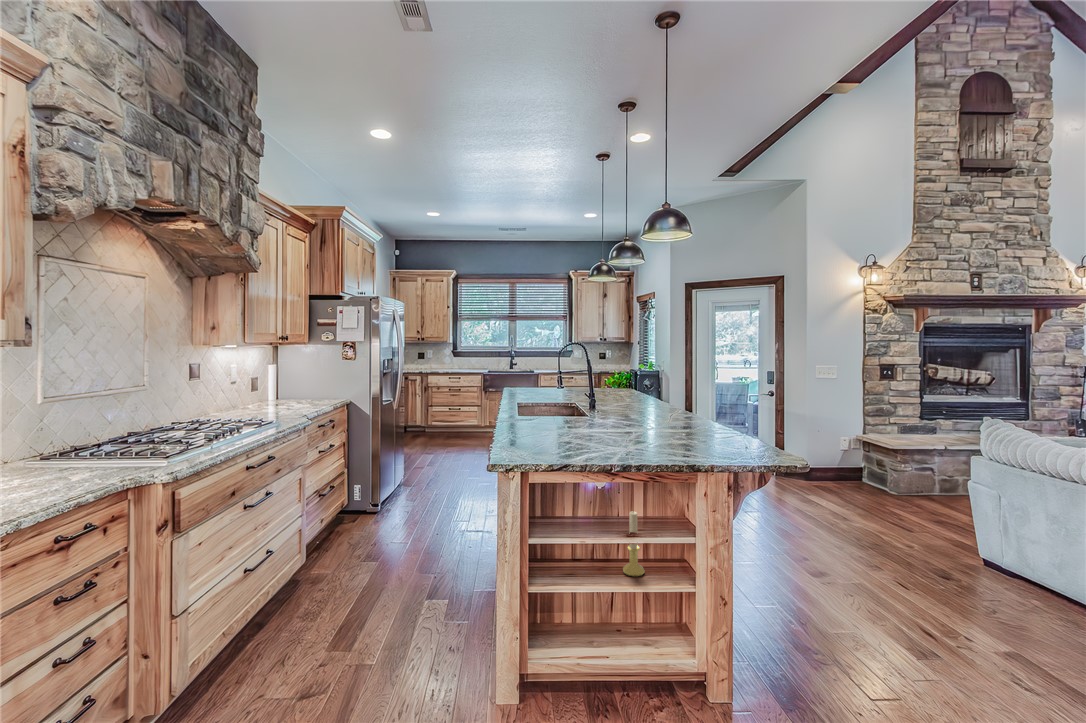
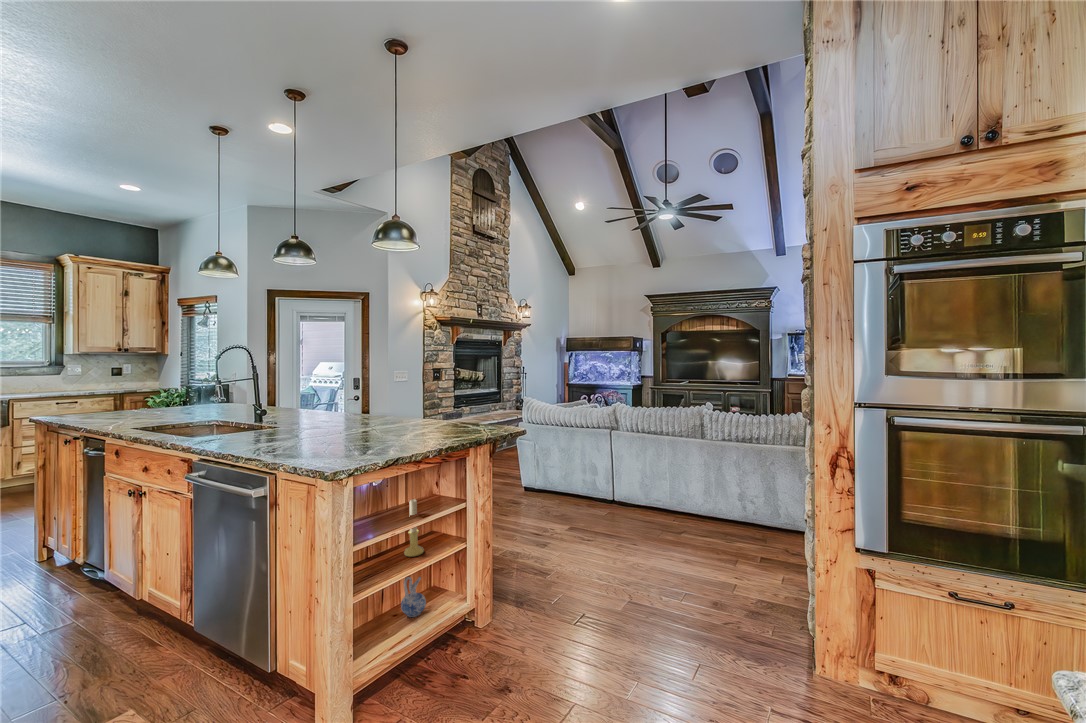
ceramic pitcher: none [615,594,642,642] -> present [401,577,426,617]

